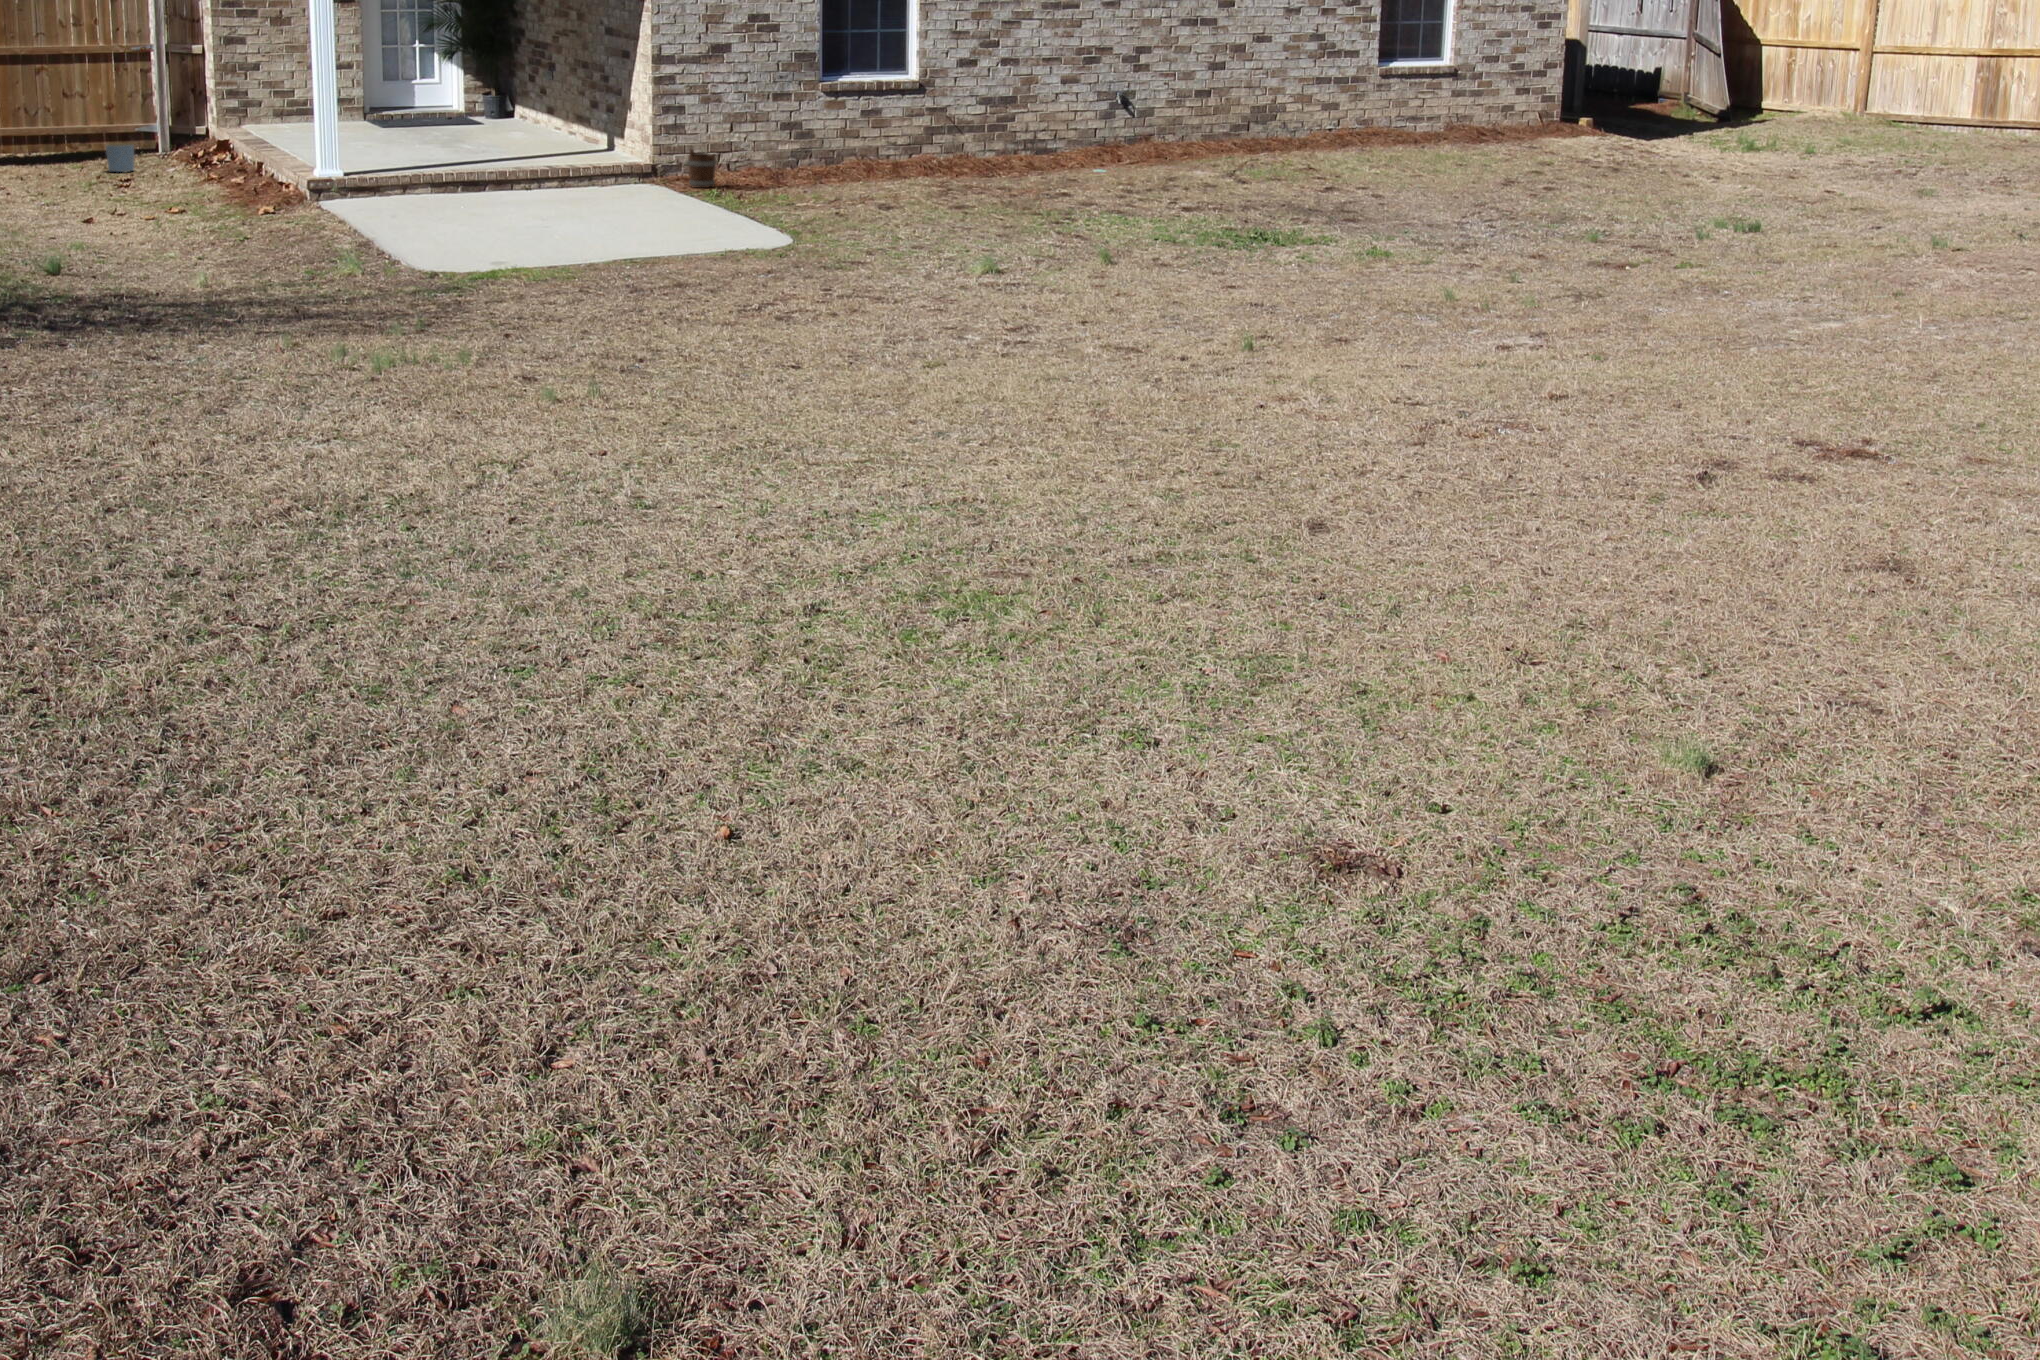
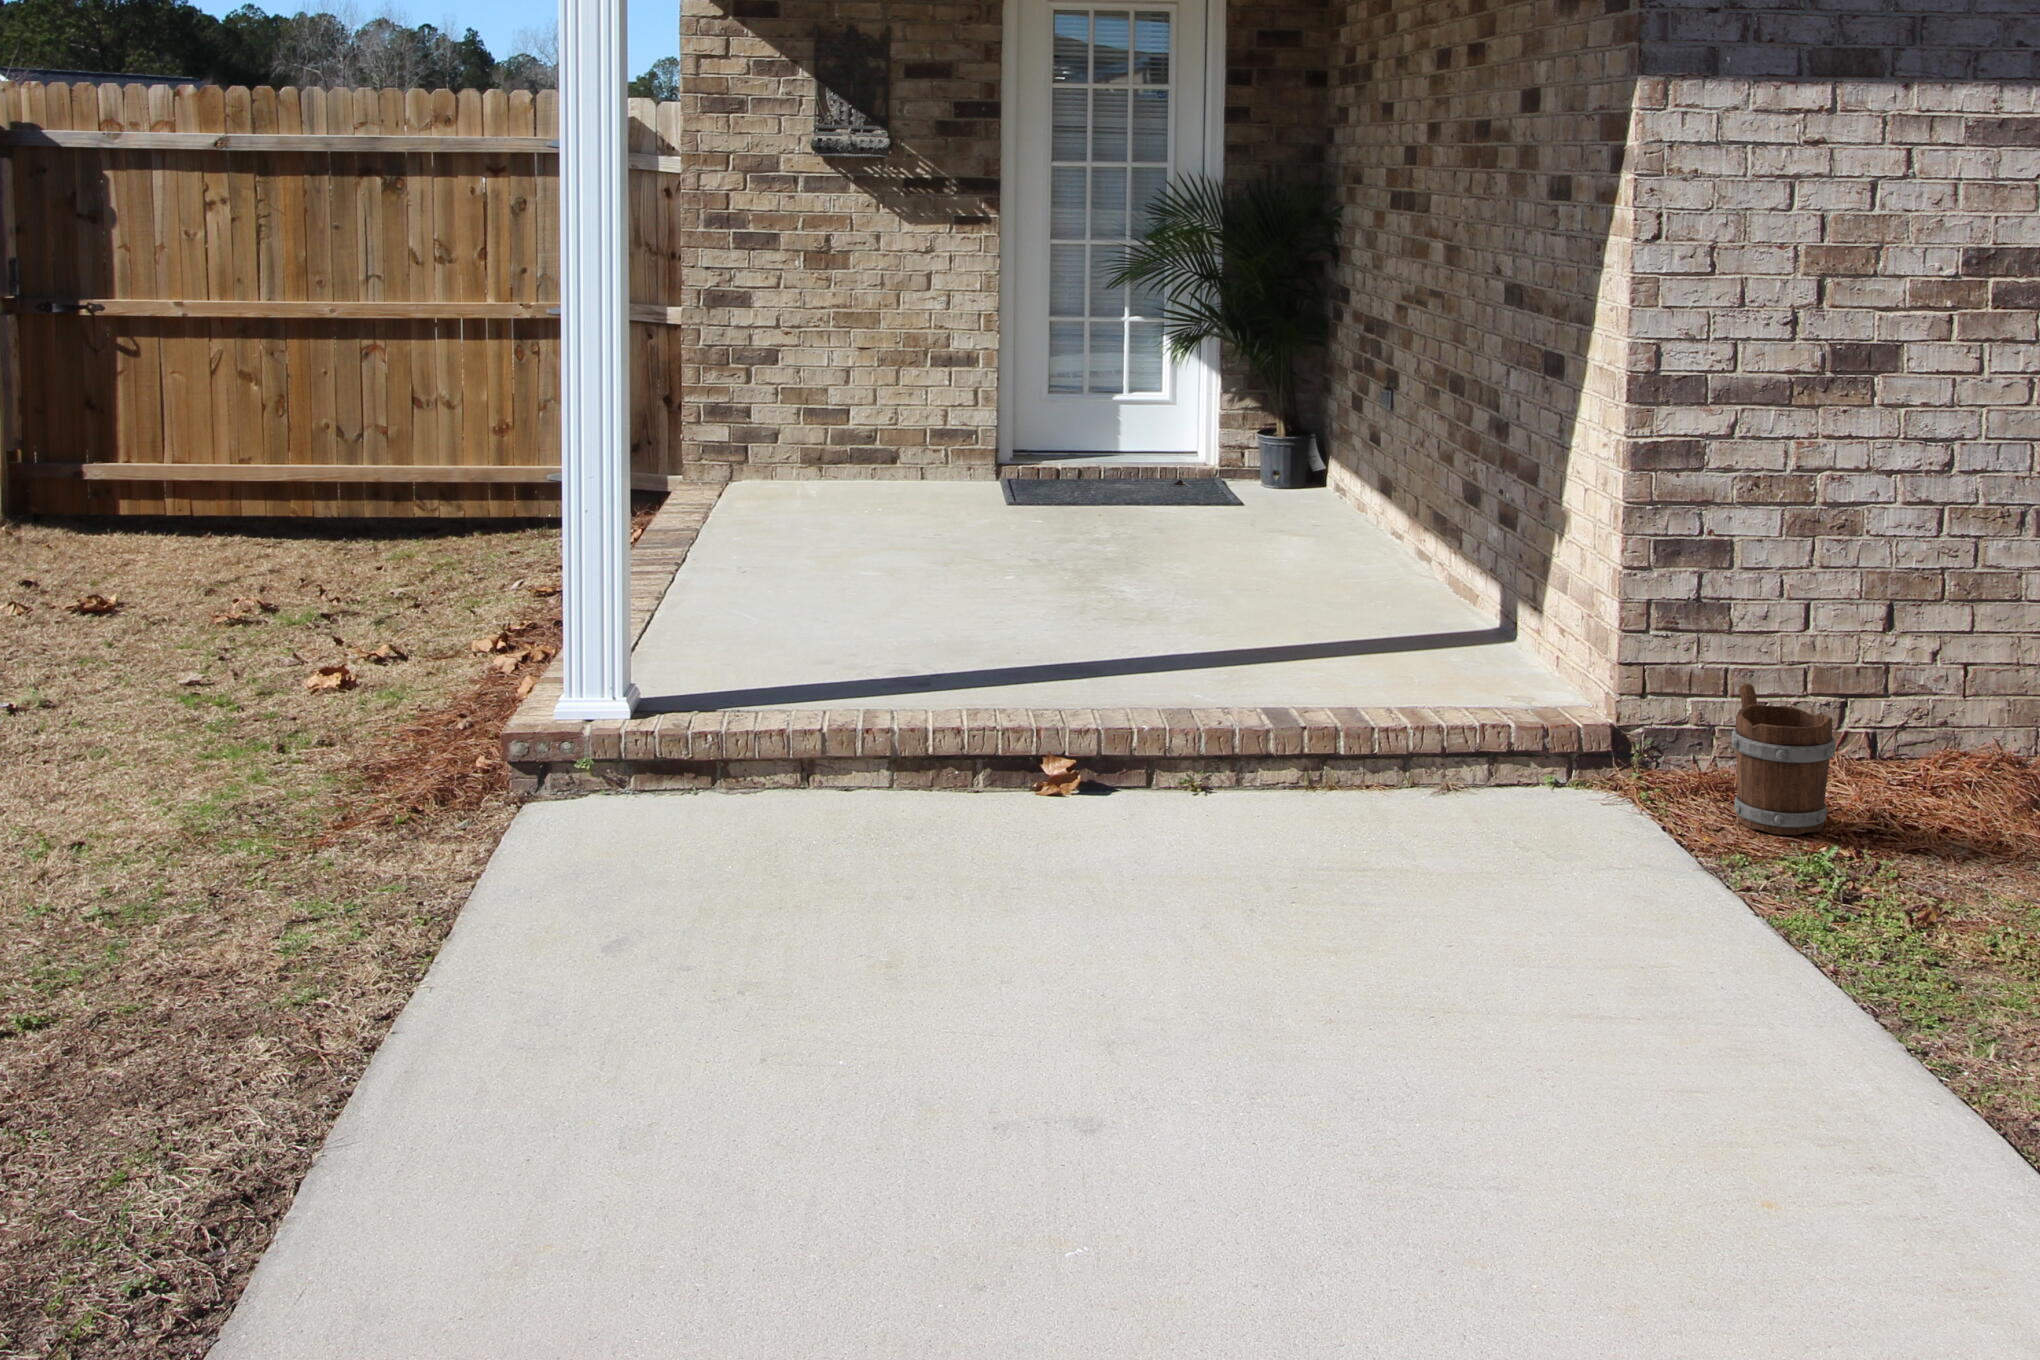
planter: present [106,143,135,172] -> none [283,536,350,612]

